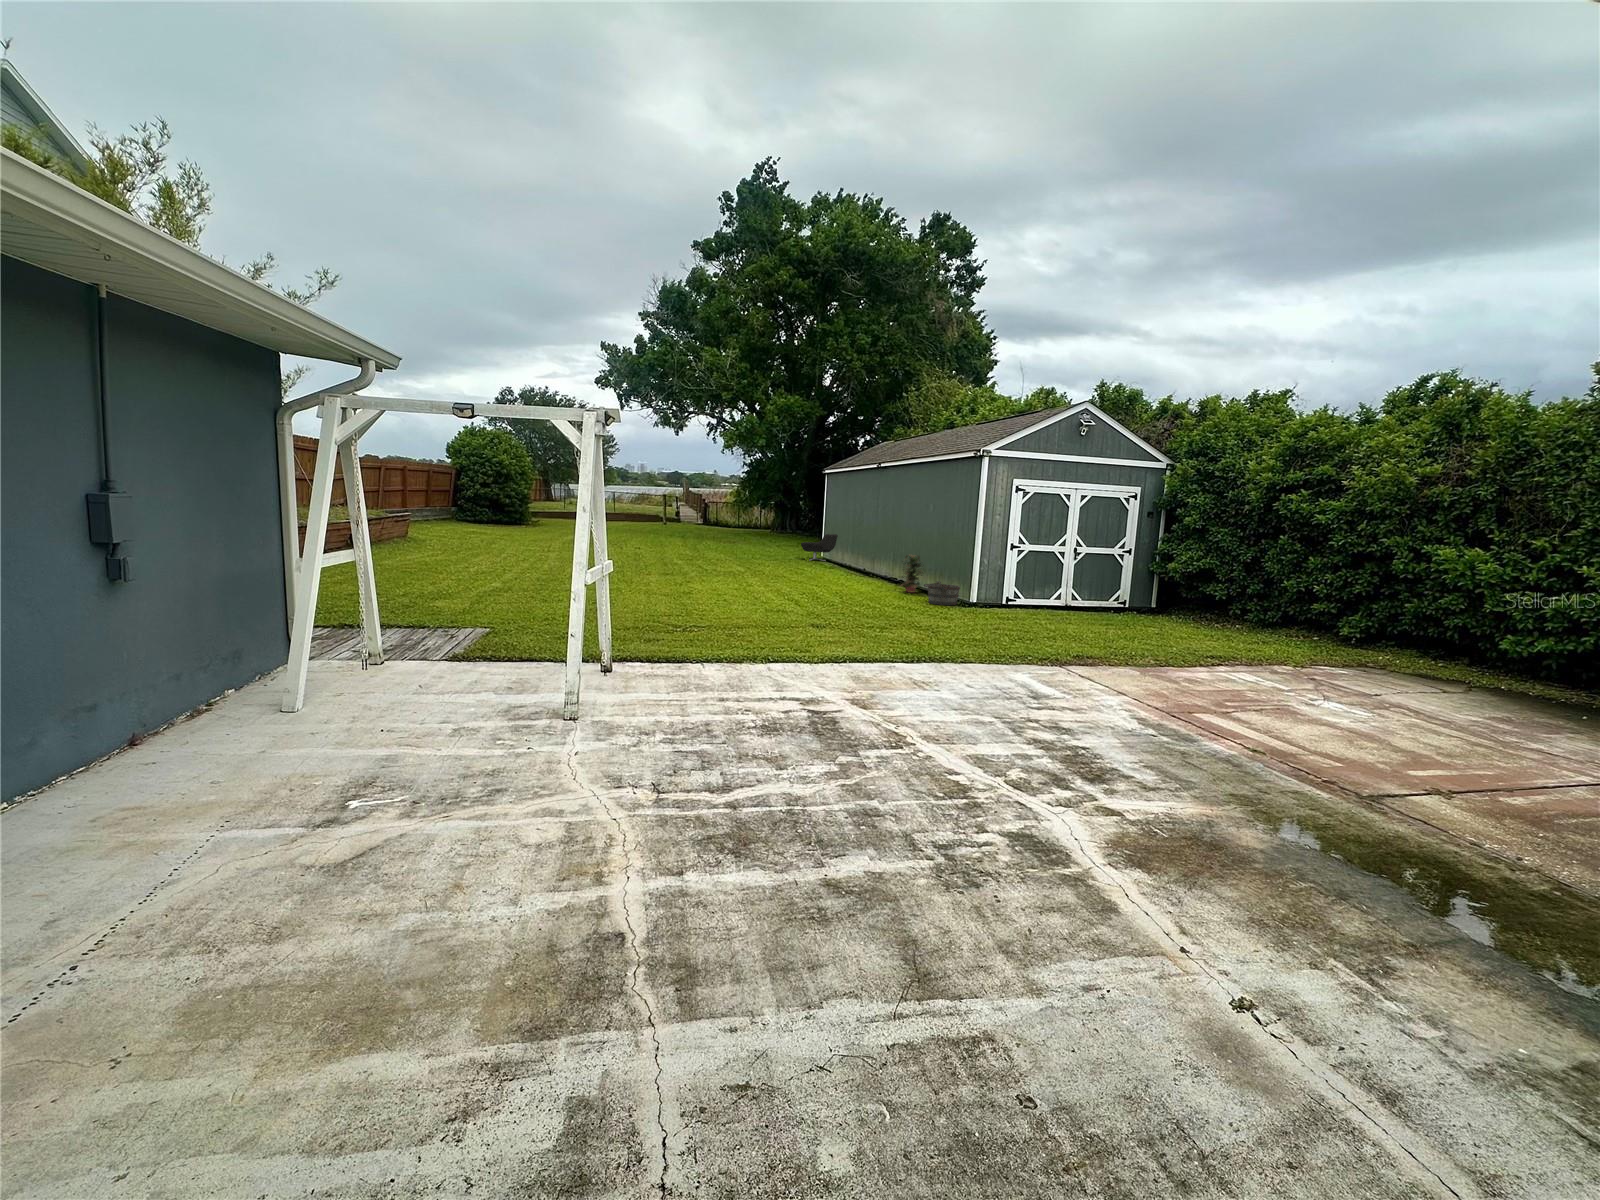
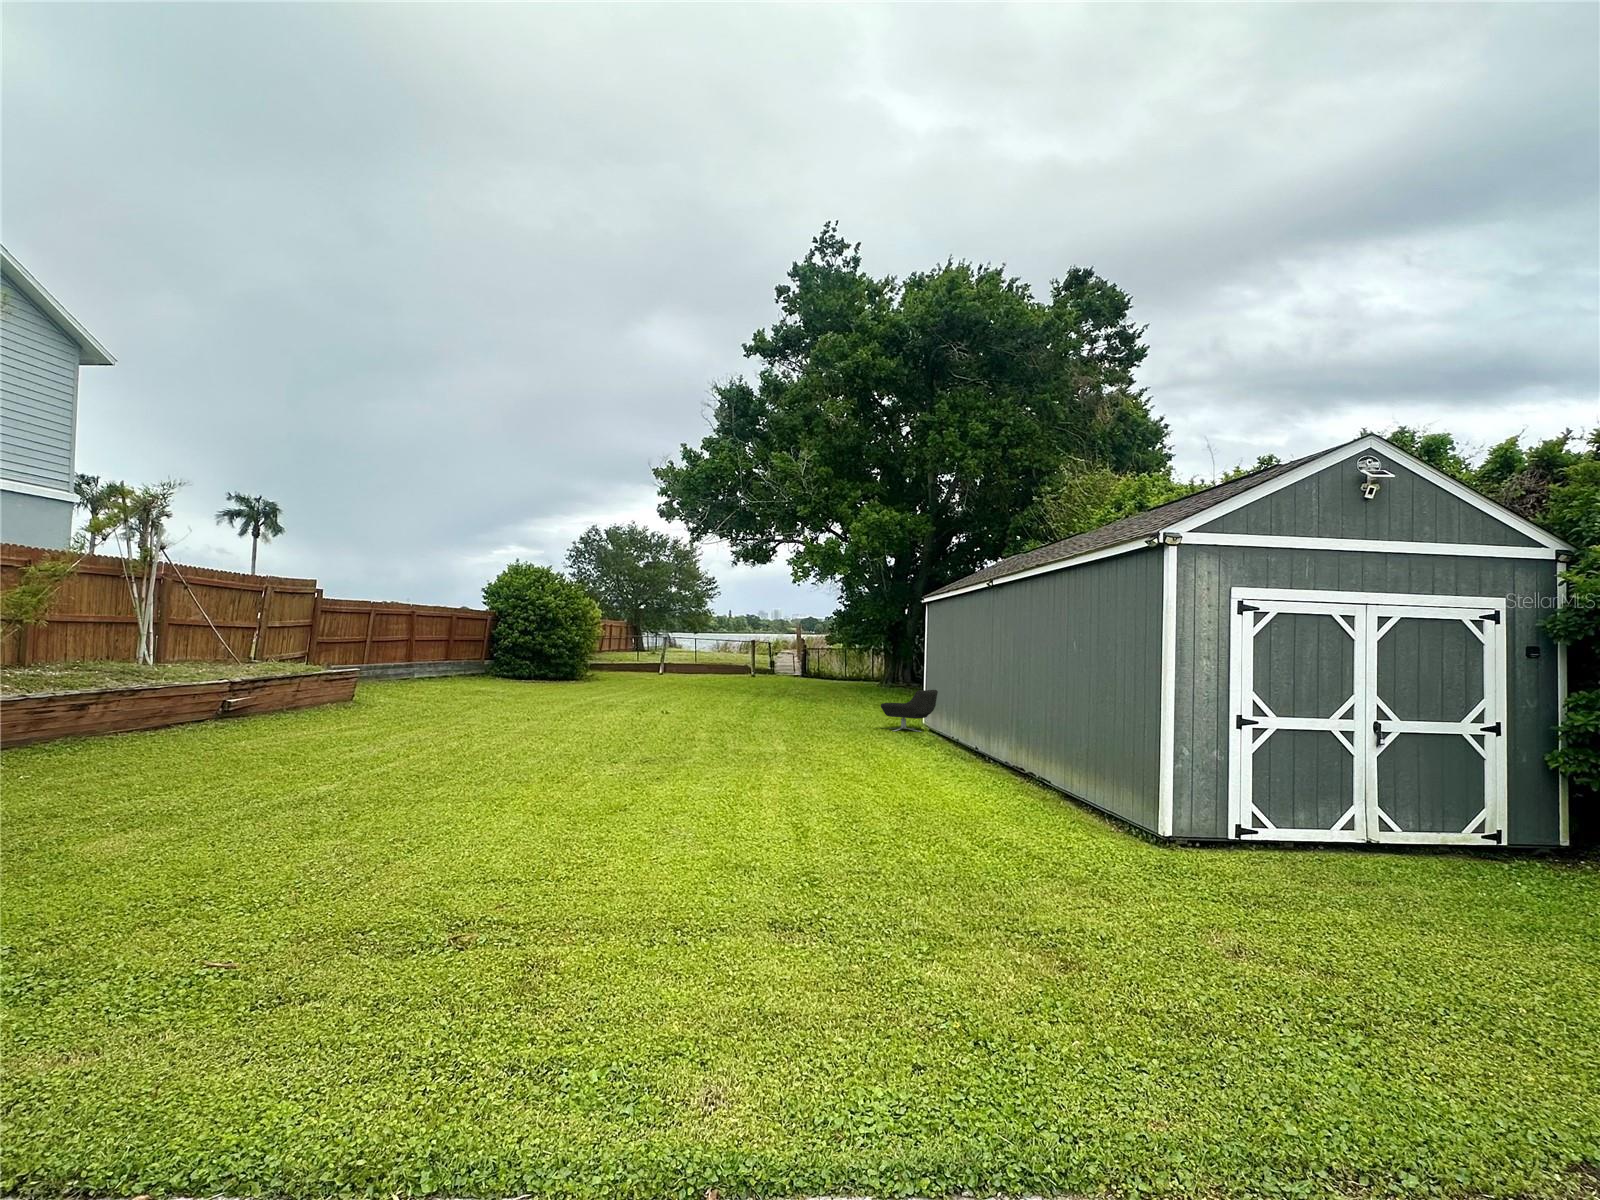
decorative plant: present [901,555,923,593] -> none [1020,732,1071,803]
bucket: present [924,581,960,605] -> none [1063,788,1137,840]

